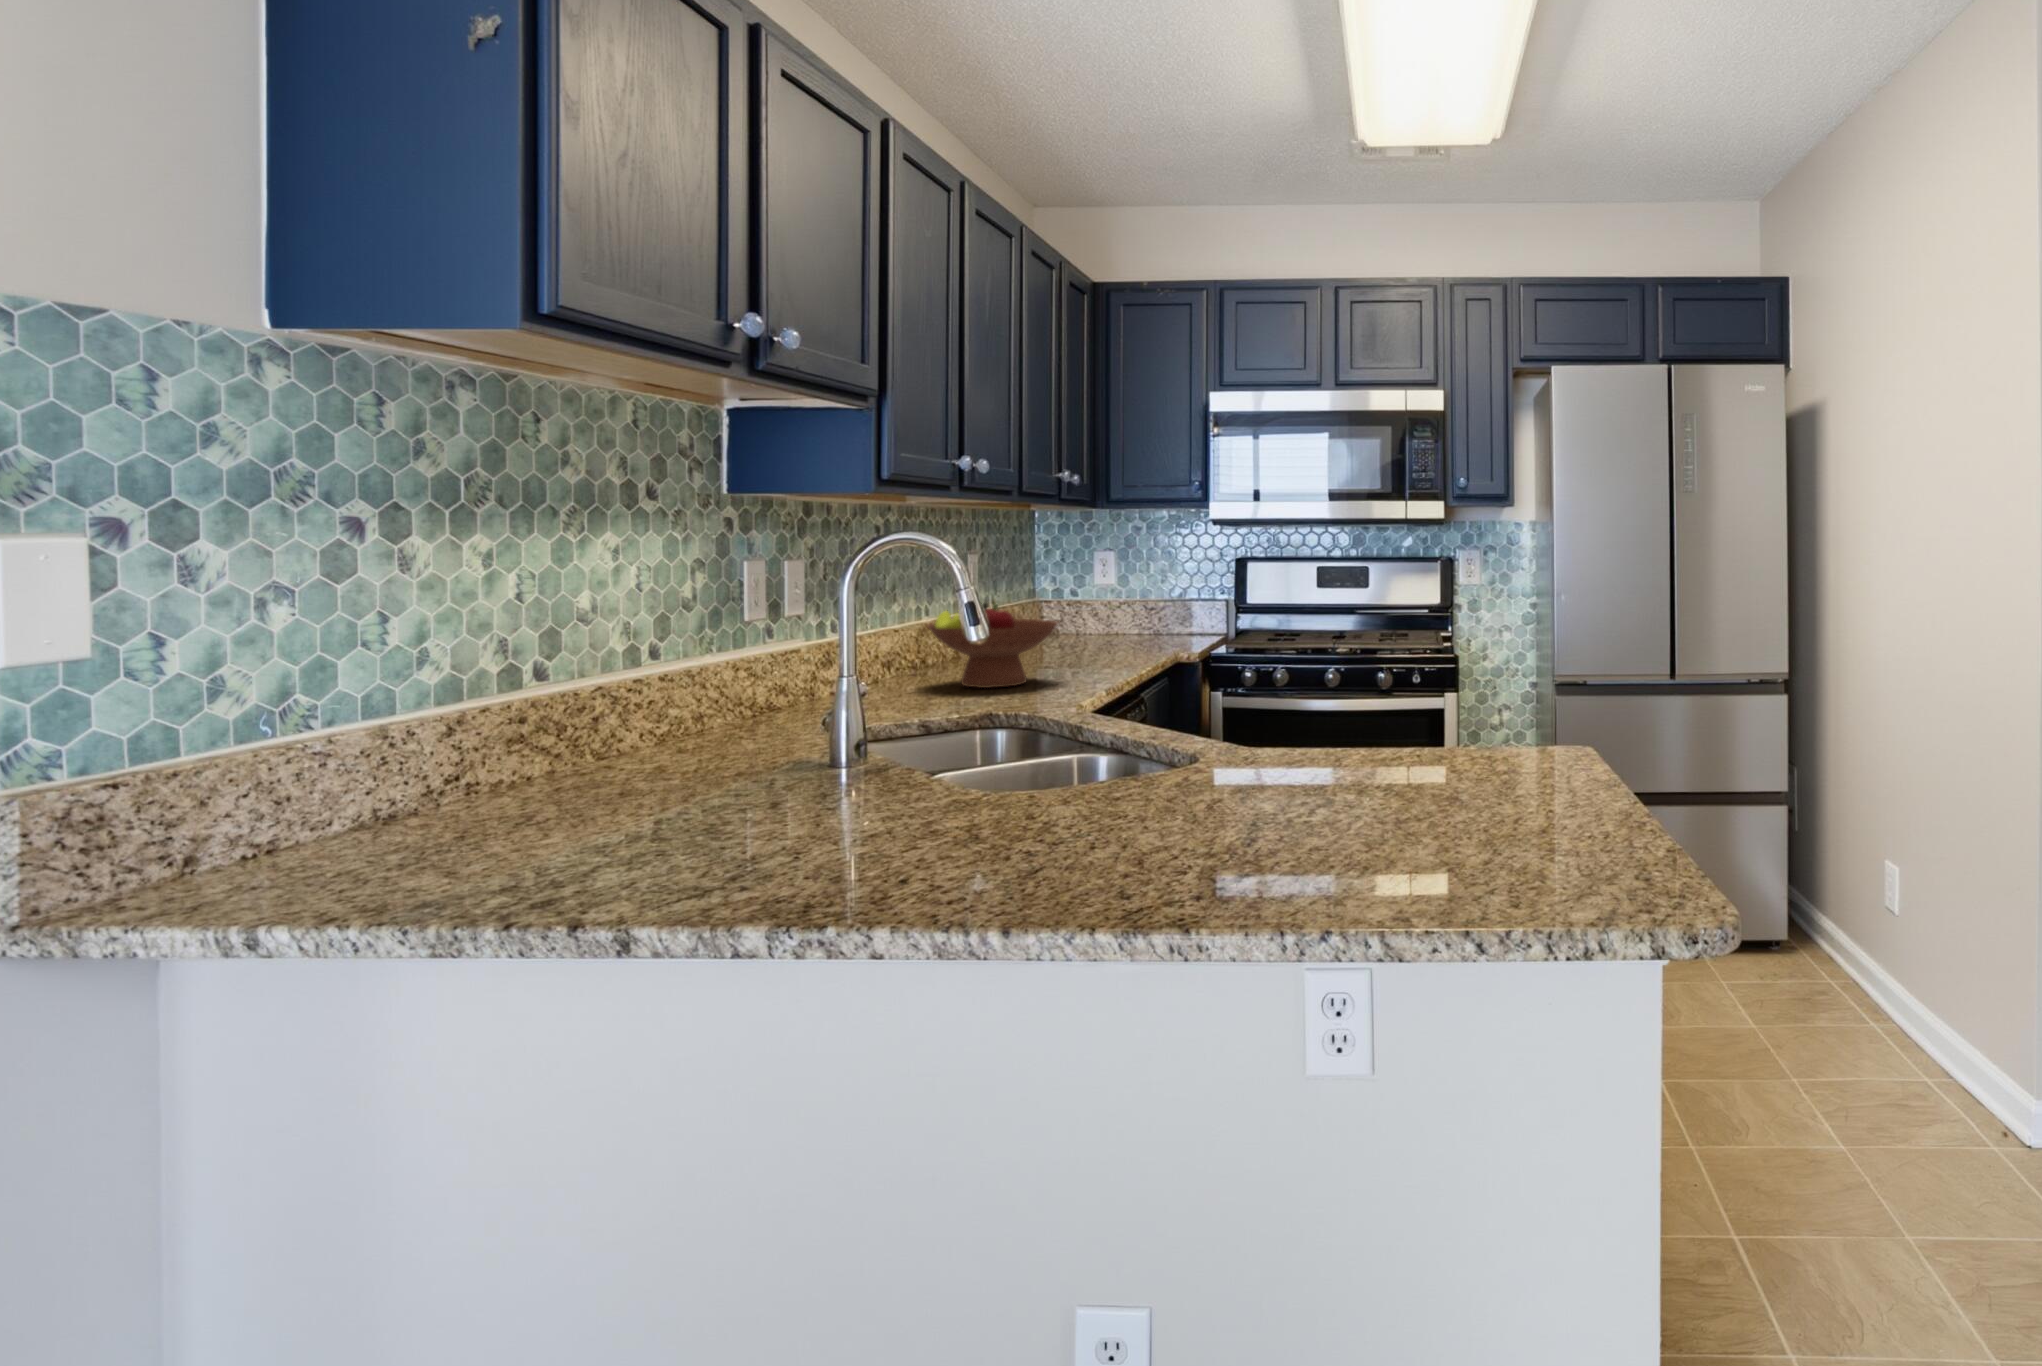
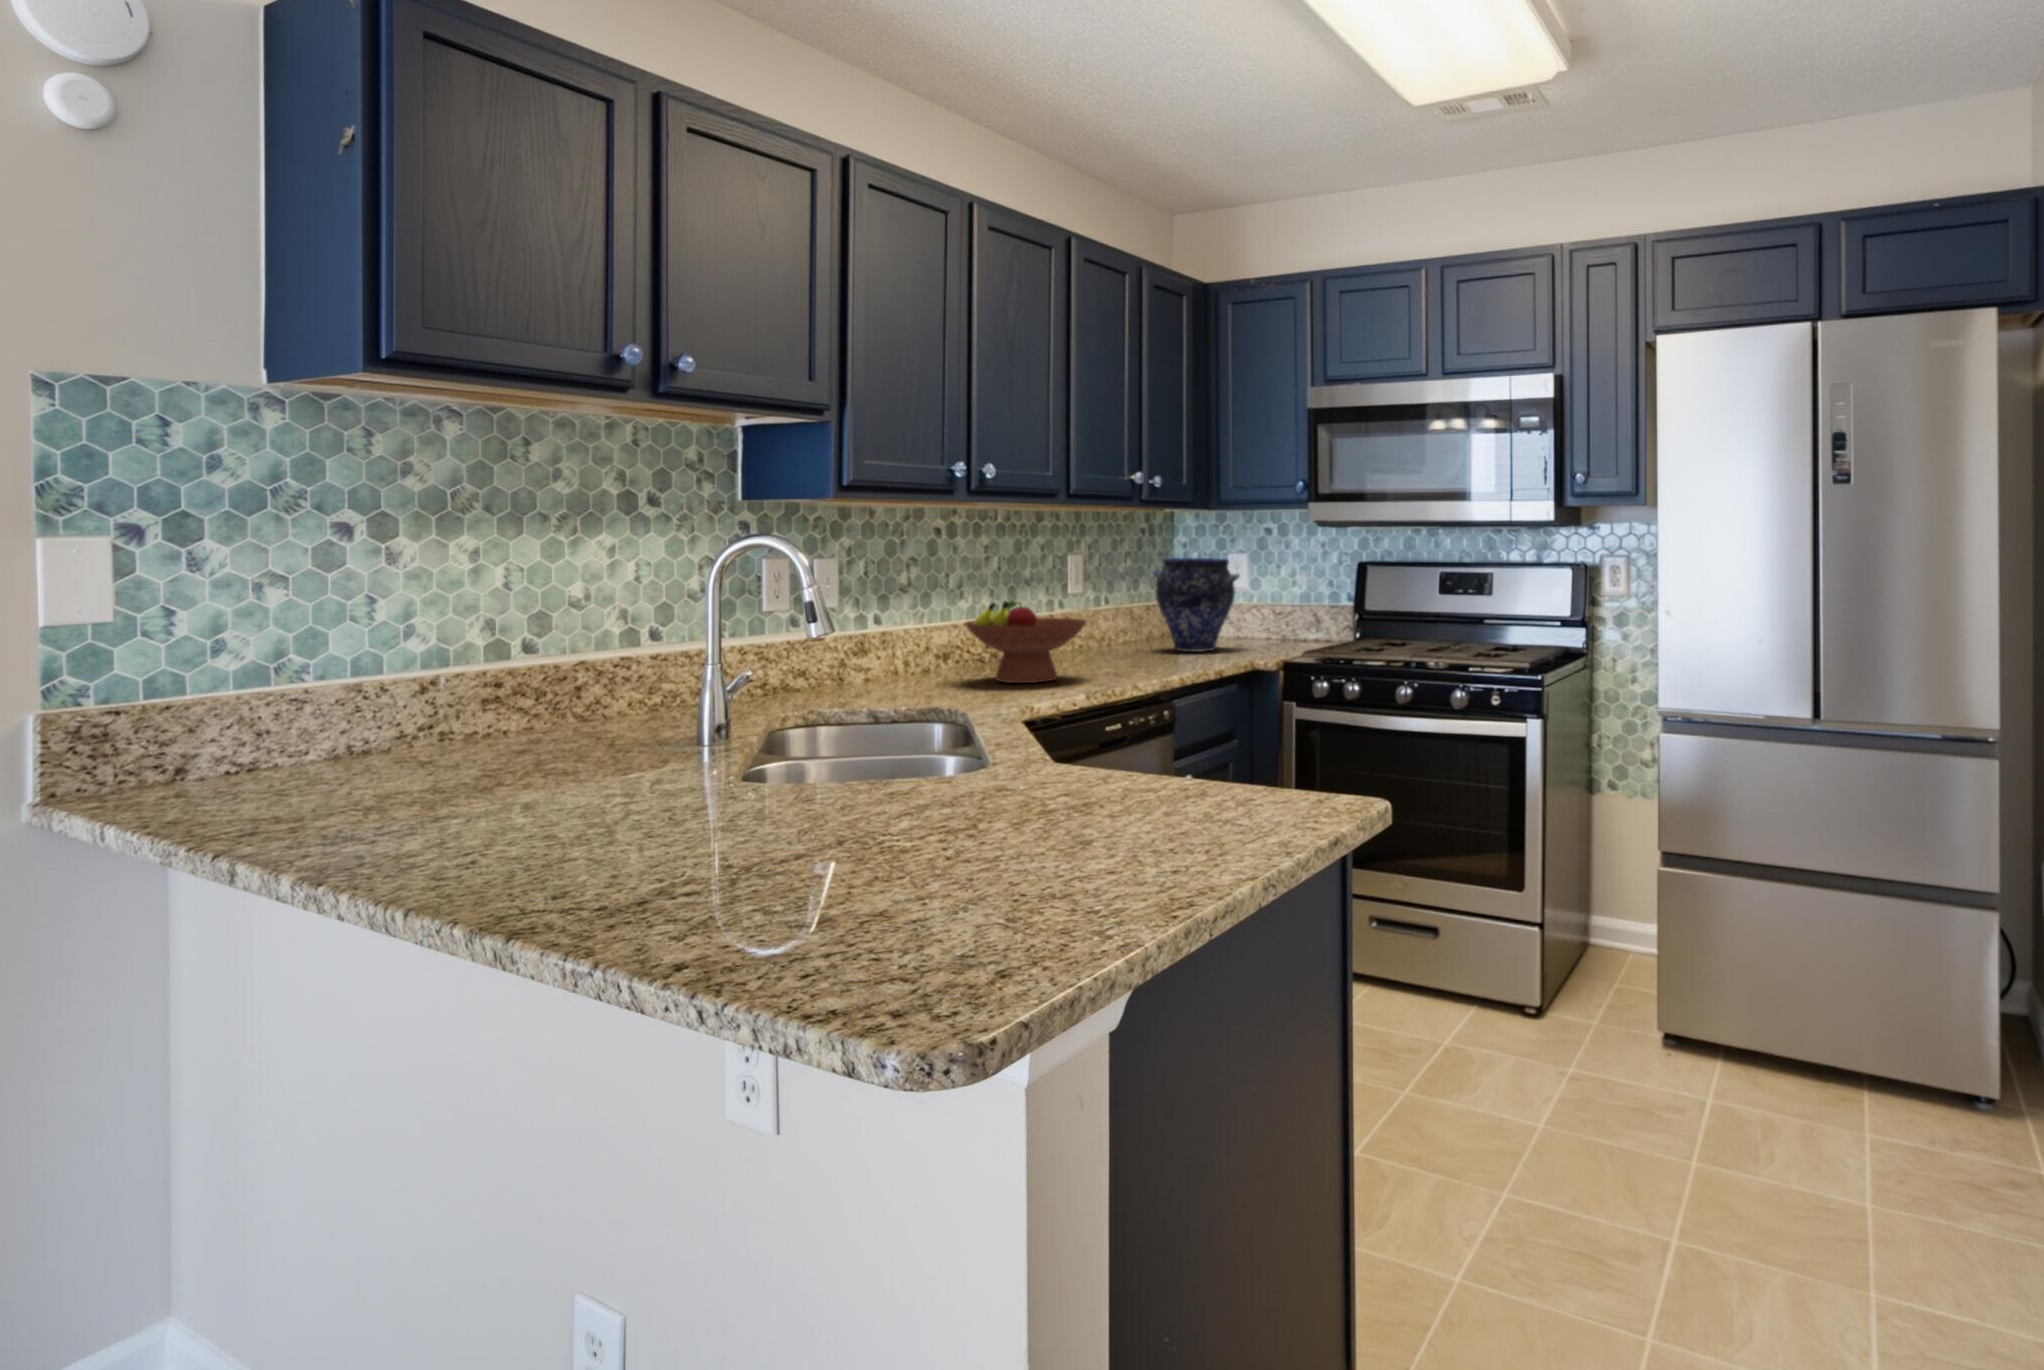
vase: none [1051,557,1141,650] -> present [1153,557,1239,652]

